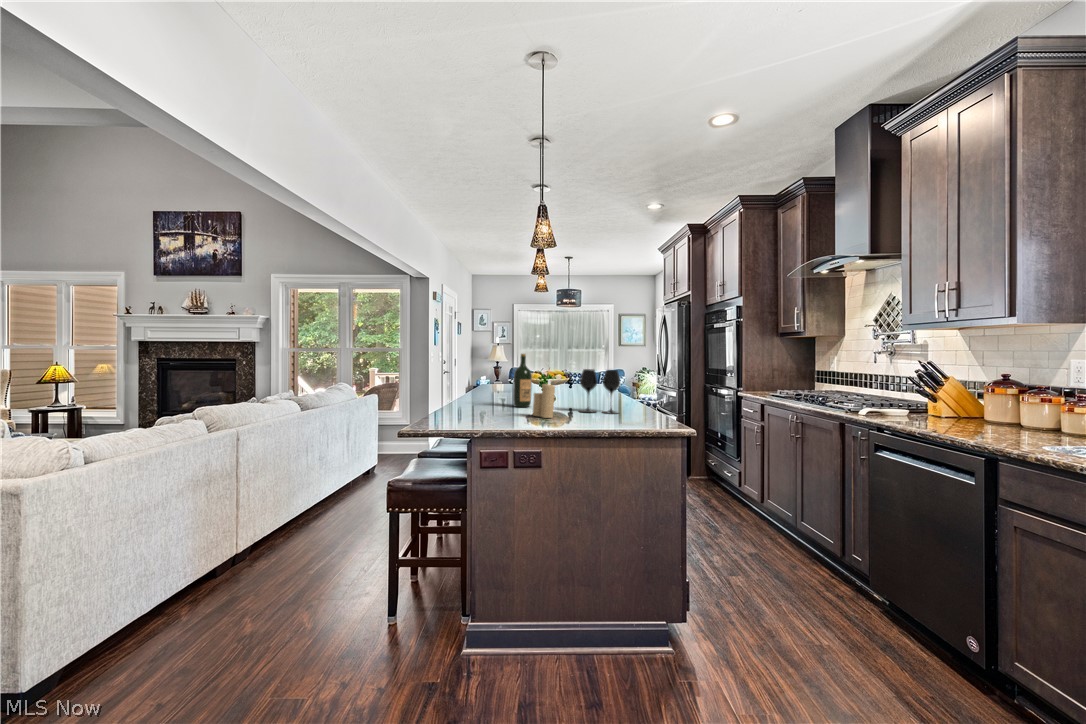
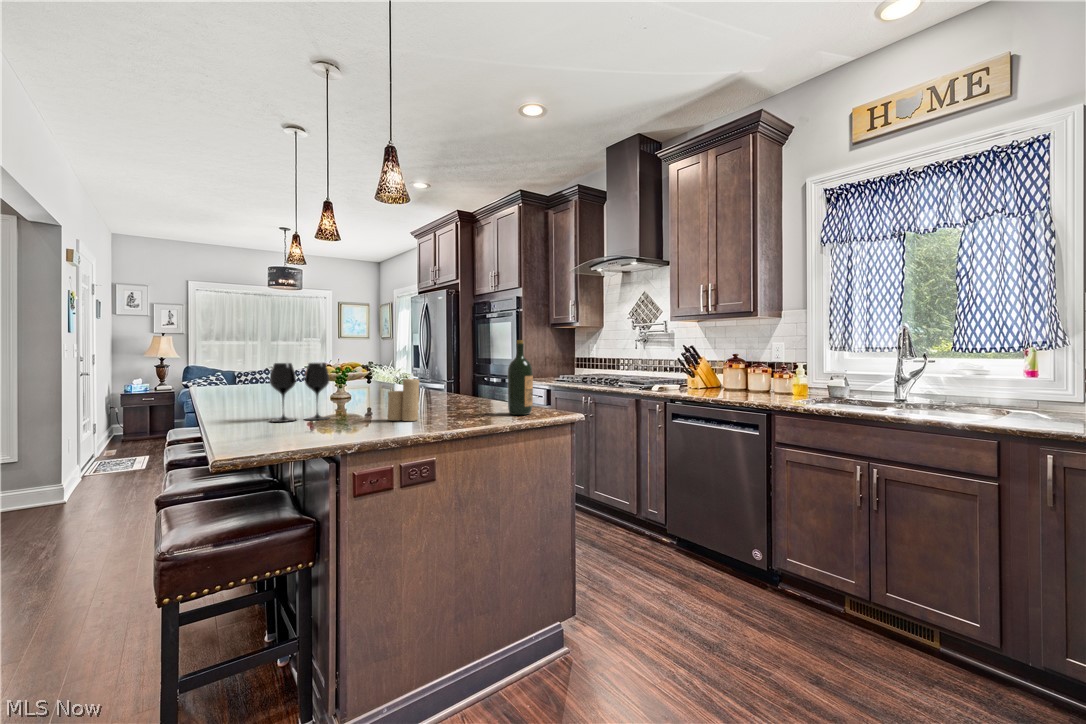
wine bottle: present [513,354,532,407] -> present [508,340,533,415]
wine glass: present [579,369,620,414] -> present [270,363,329,422]

